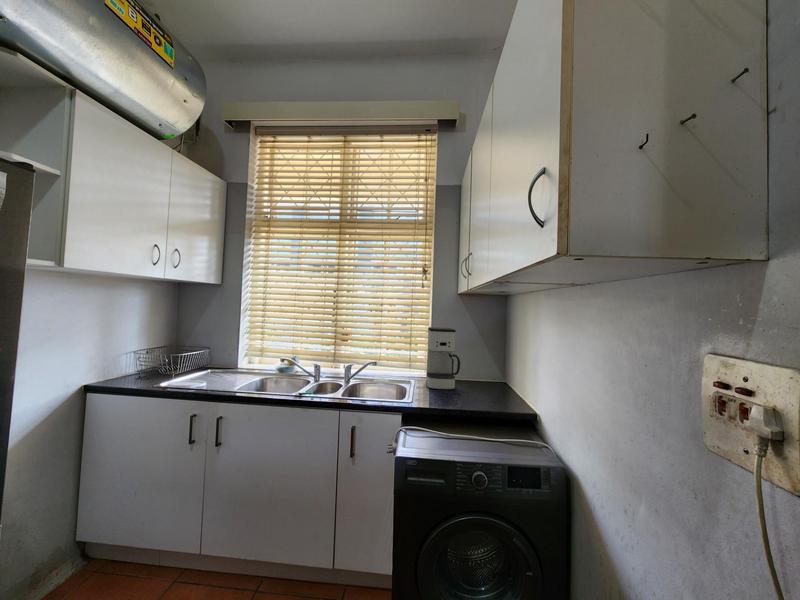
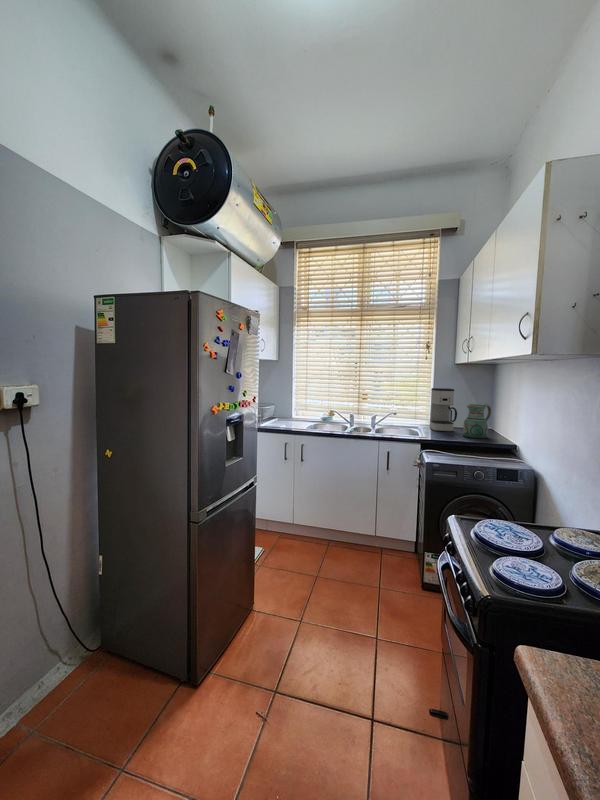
ceramic pitcher: none [465,351,502,403] -> present [463,404,491,438]

